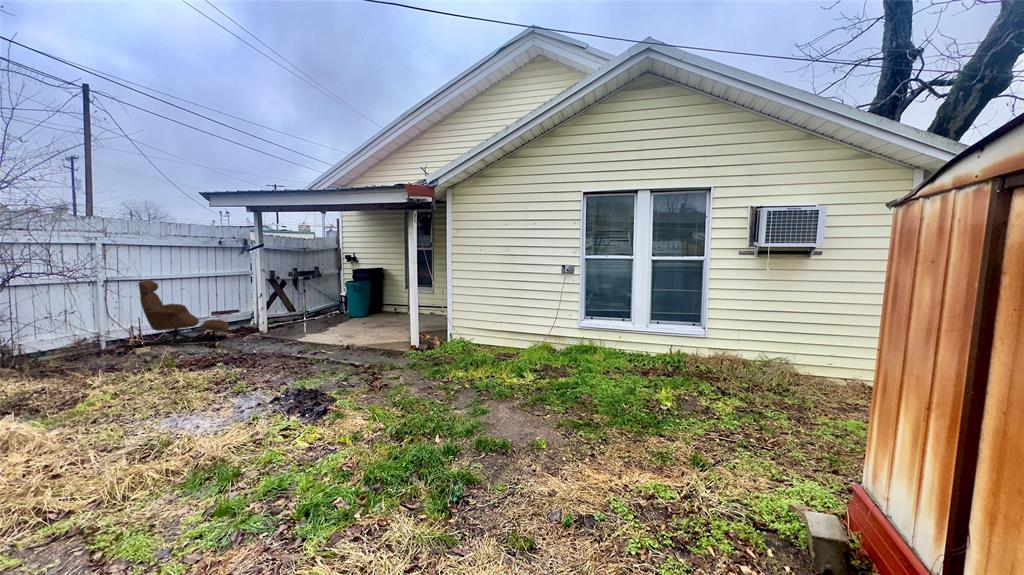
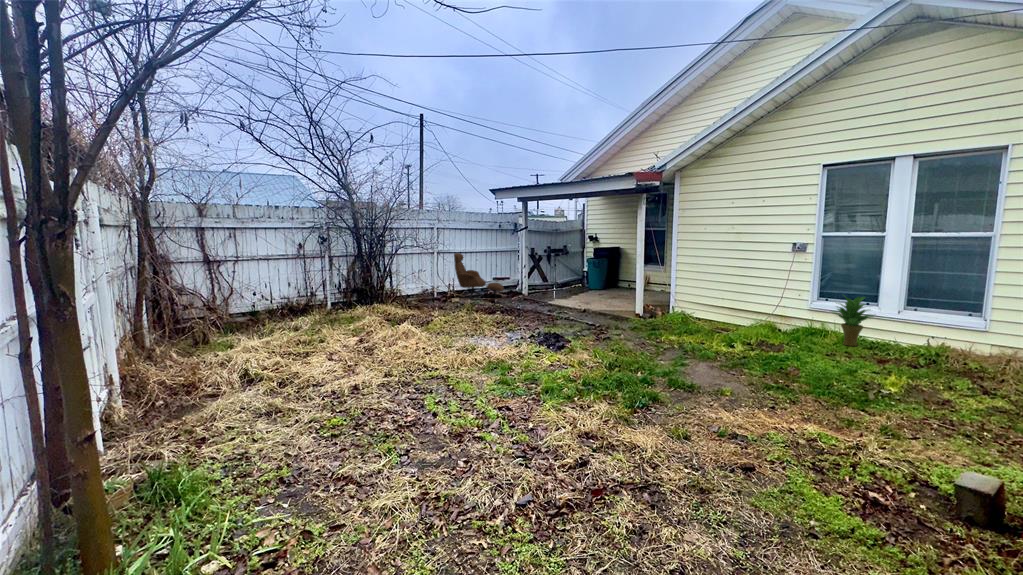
potted plant: none [599,314,635,362] -> present [834,296,873,346]

